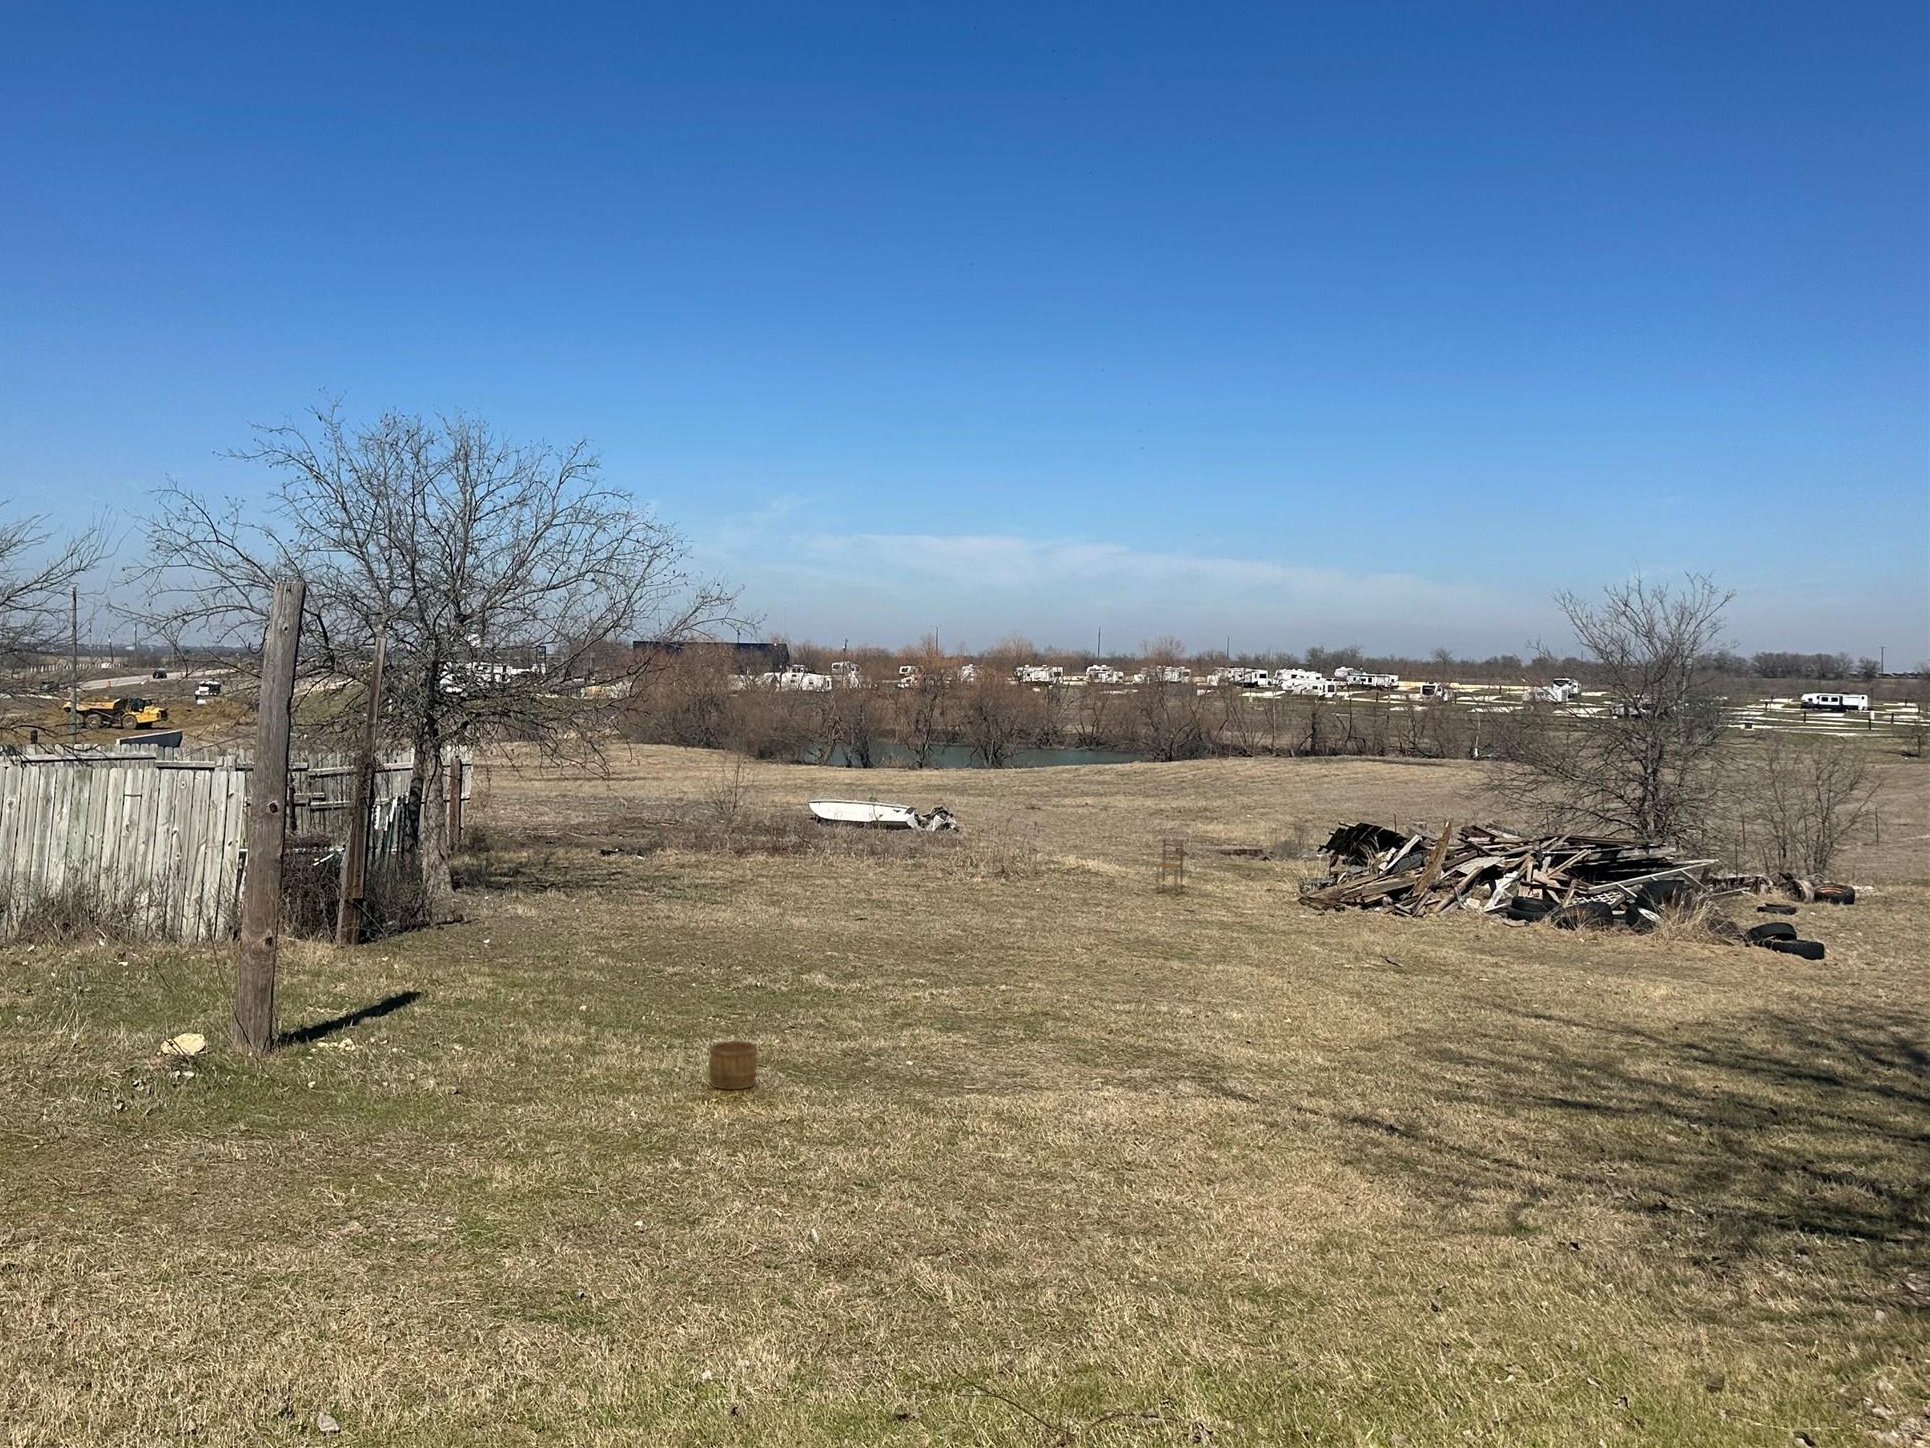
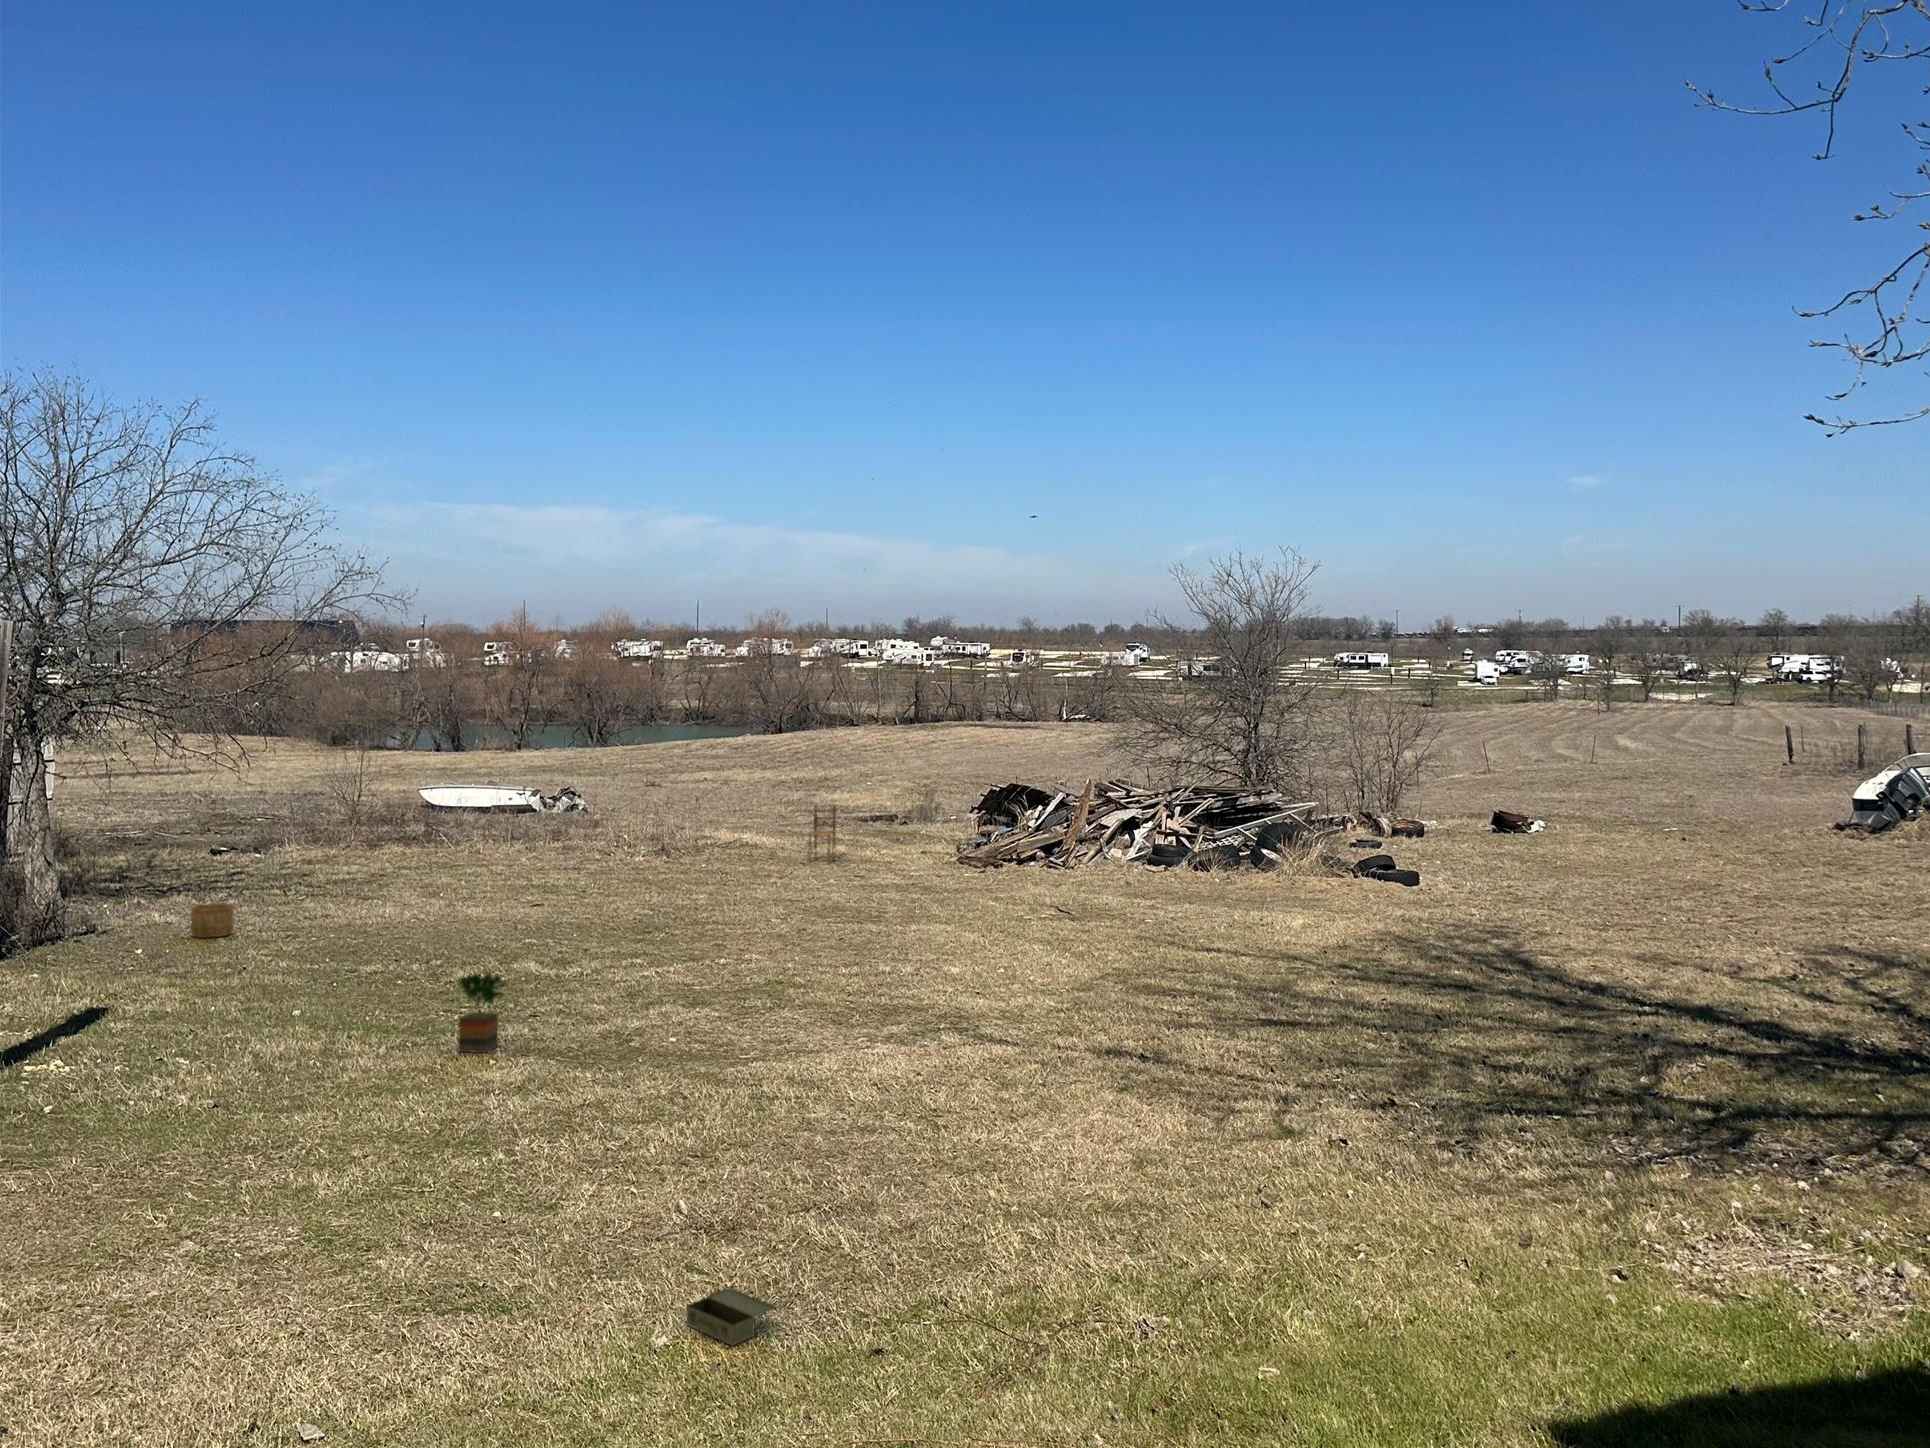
potted tree: none [816,983,856,1051] -> present [458,973,507,1053]
wooden bucket: present [709,1041,758,1090] -> present [191,903,234,938]
toolbox: none [932,1265,999,1310] -> present [686,1288,774,1346]

